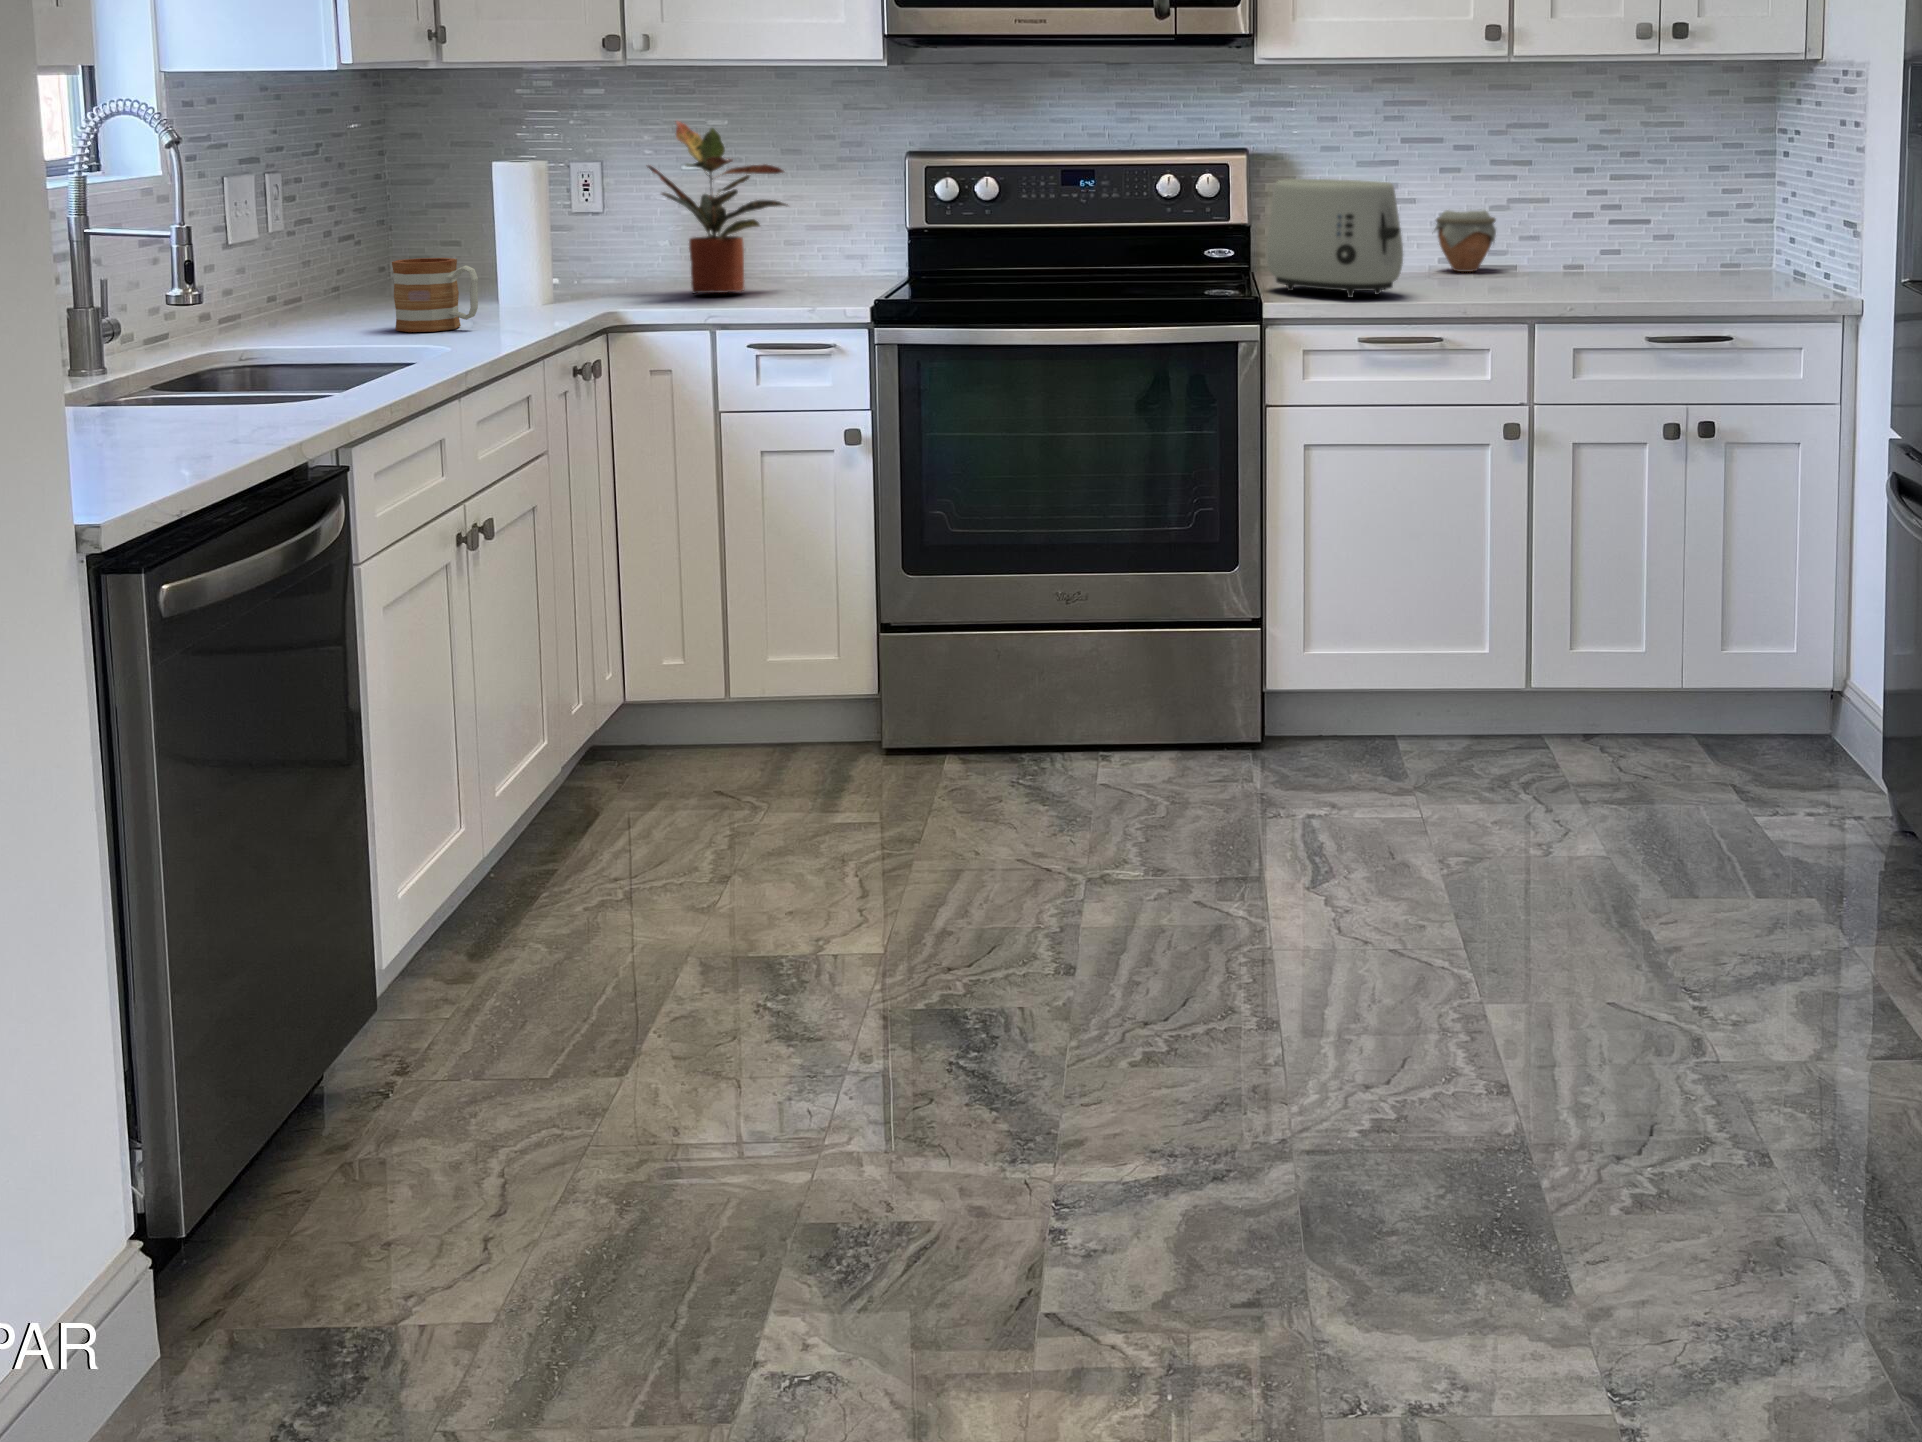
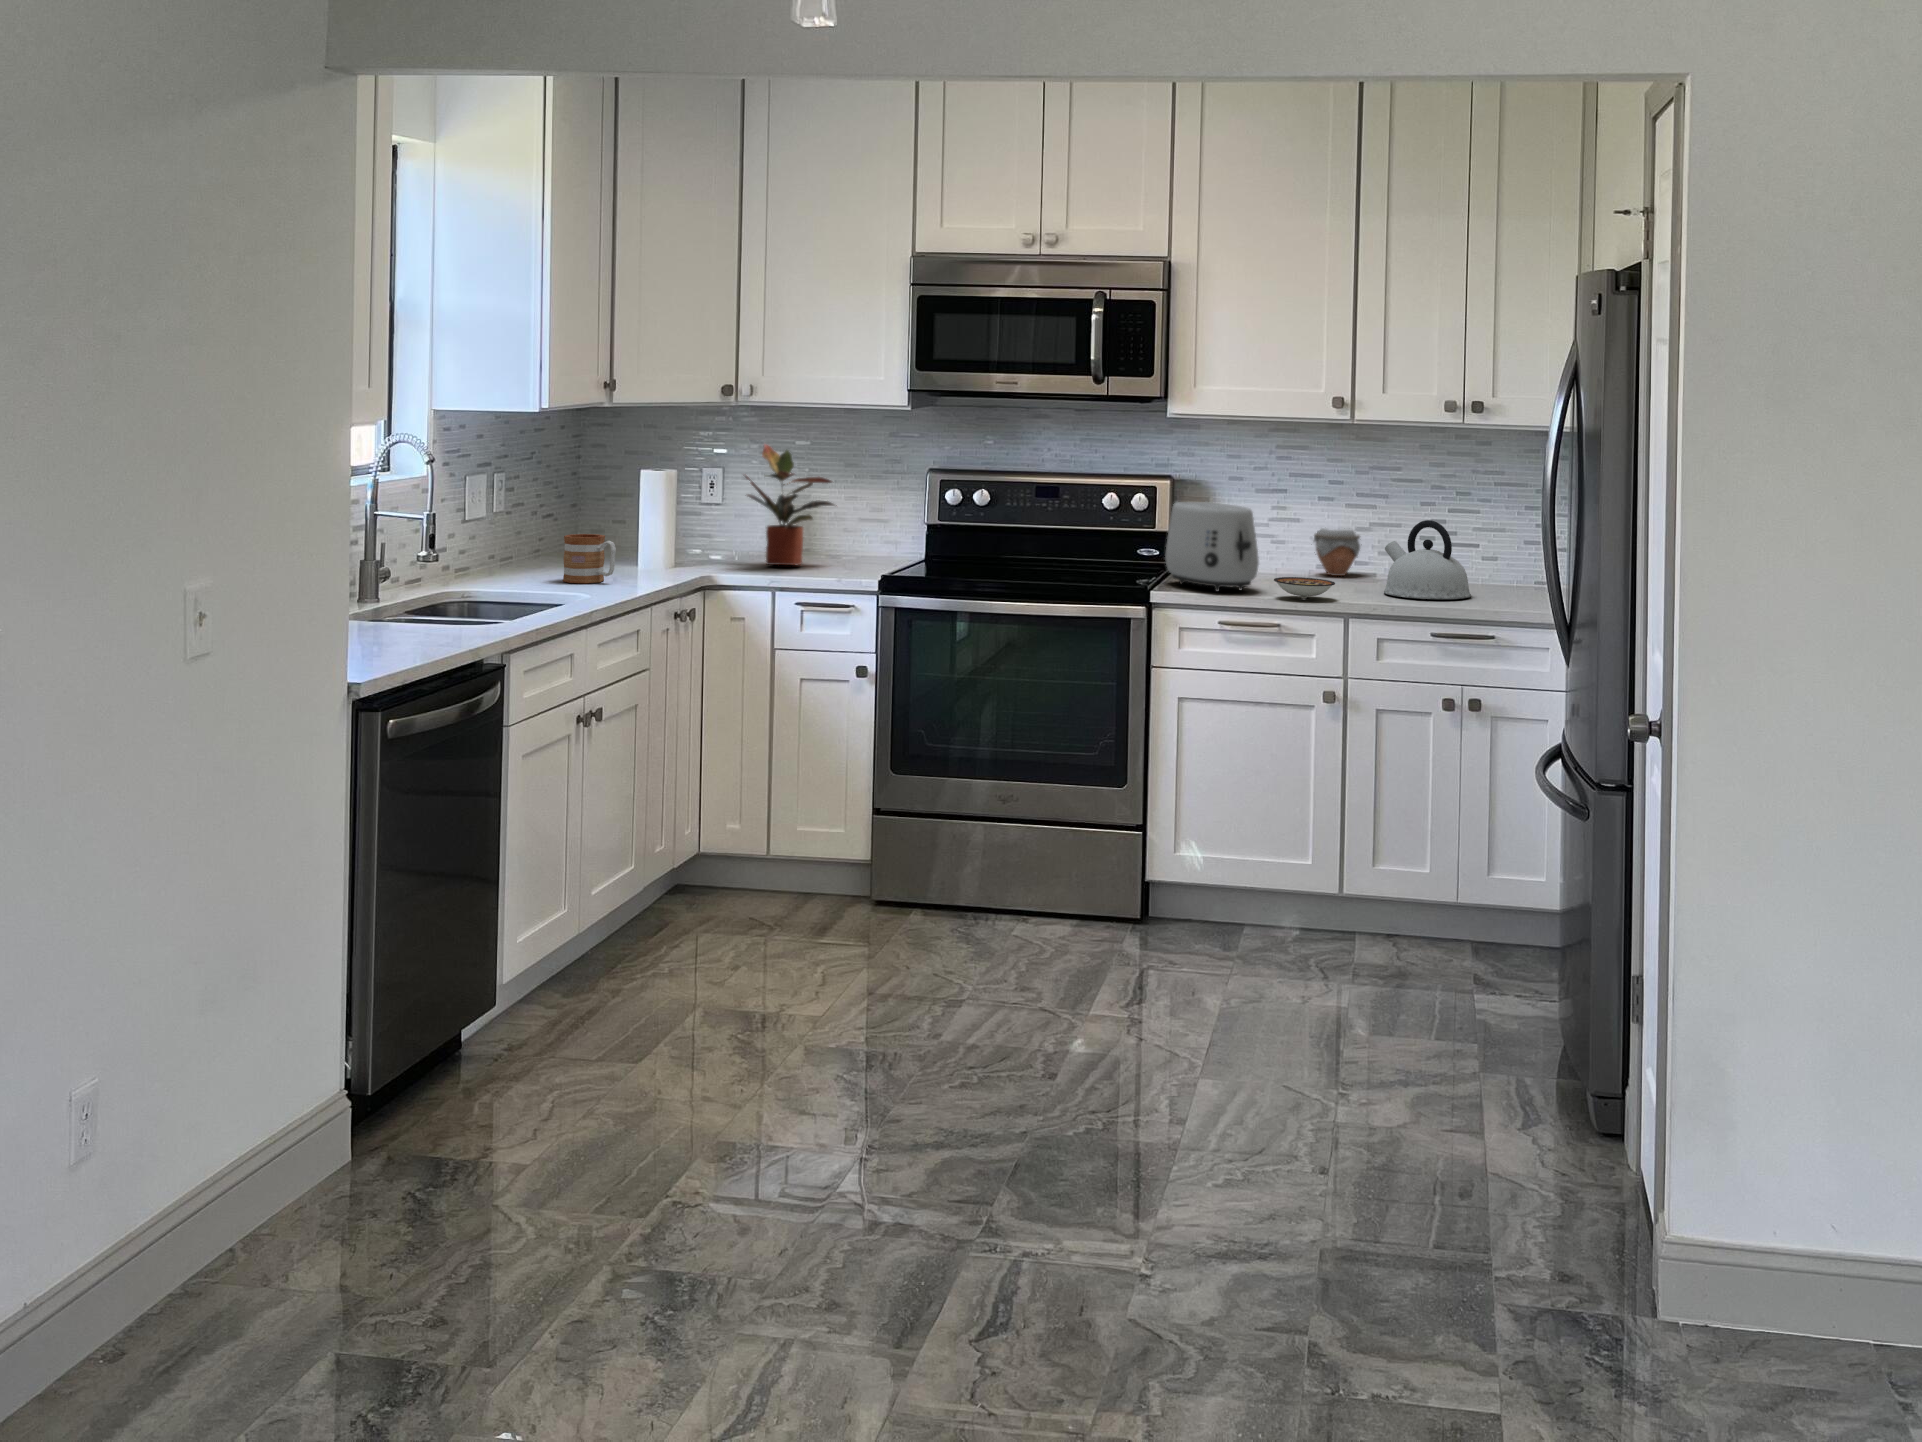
kettle: none [1555,189,1675,293] -> present [1384,520,1471,599]
ceramic bowl: none [1433,273,1516,301] -> present [1274,577,1335,599]

